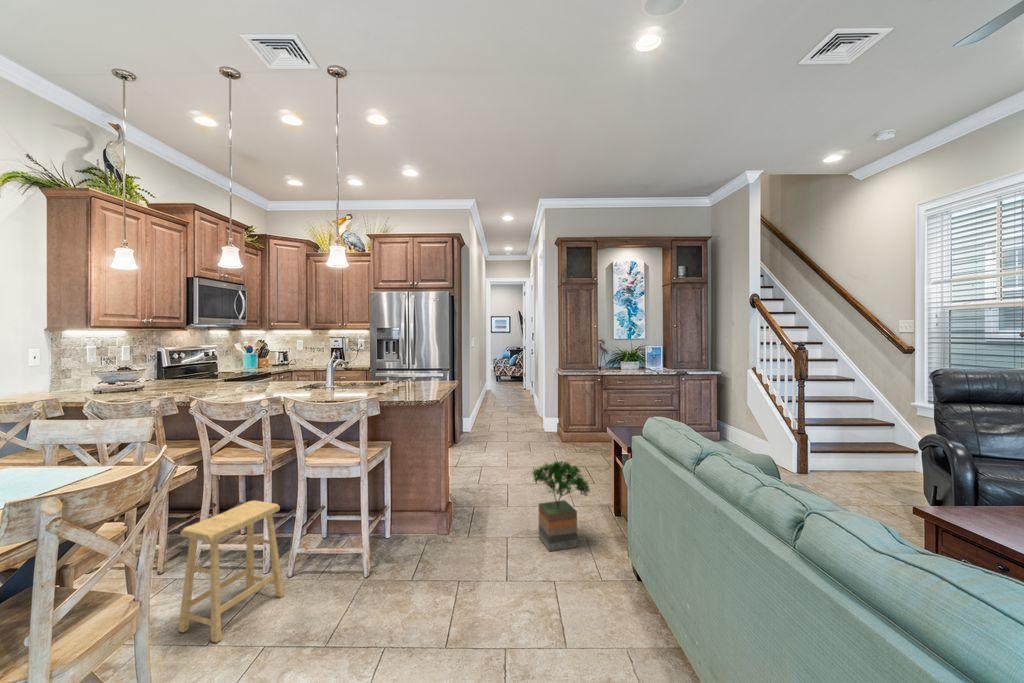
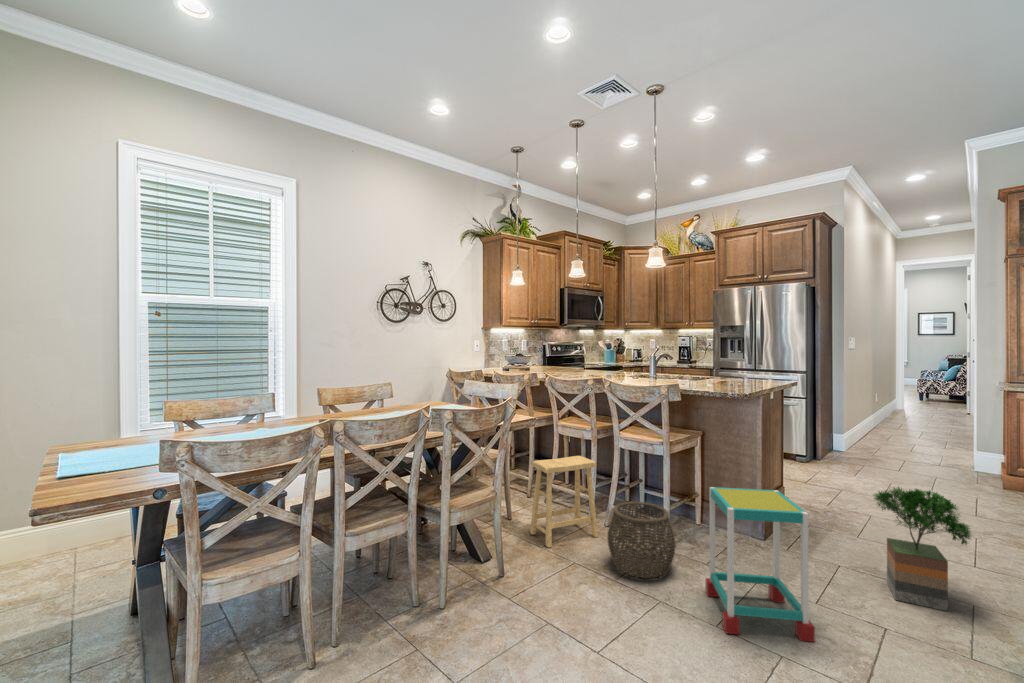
side table: none [423,491,522,653] -> present [705,487,815,642]
woven basket: none [307,536,388,633] -> present [608,502,676,579]

